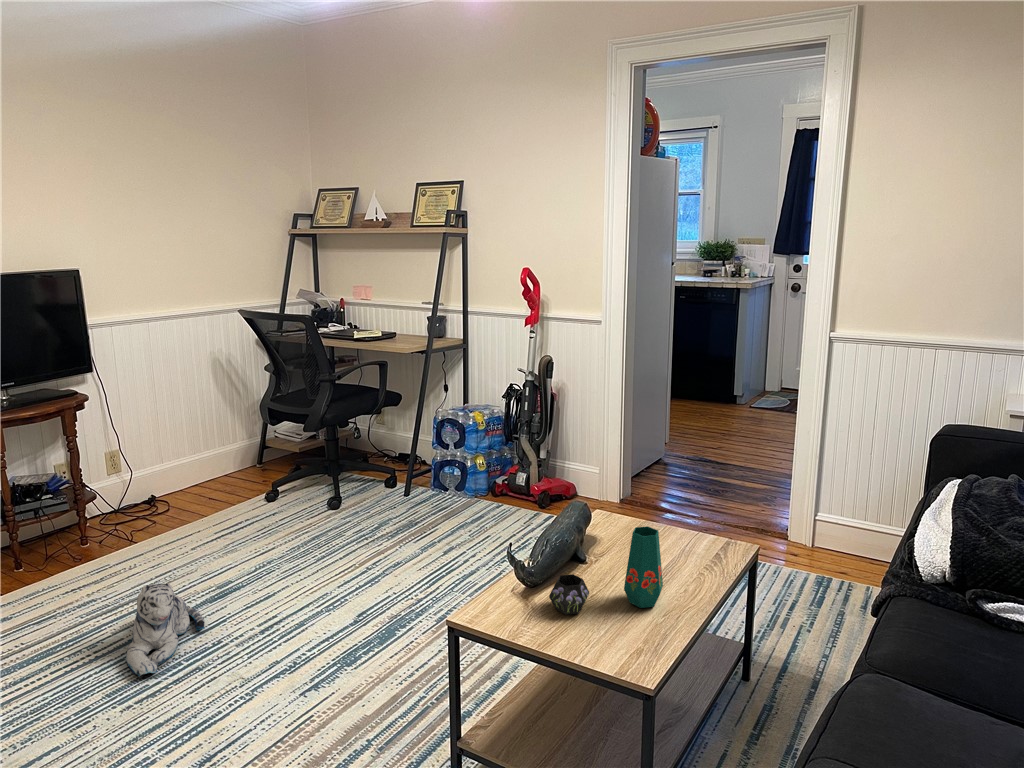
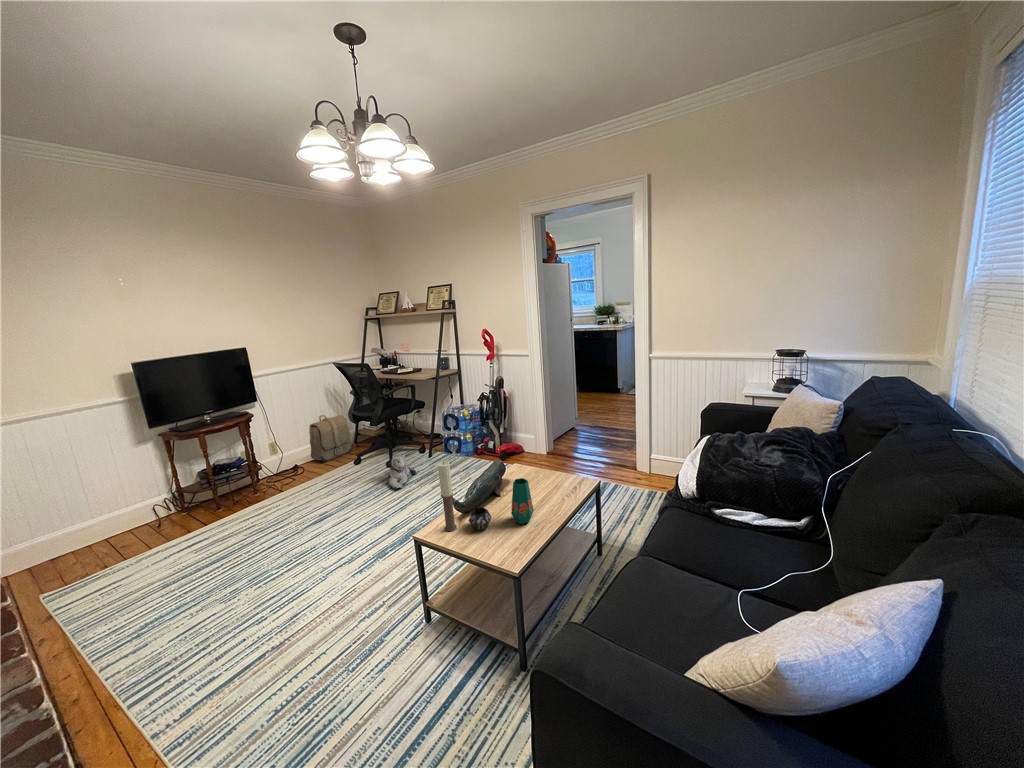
backpack: none [180,408,257,494] -> present [309,415,353,462]
candle: none [503,487,525,613] -> present [438,462,457,531]
plush toy: present [126,584,204,677] -> present [389,455,416,489]

